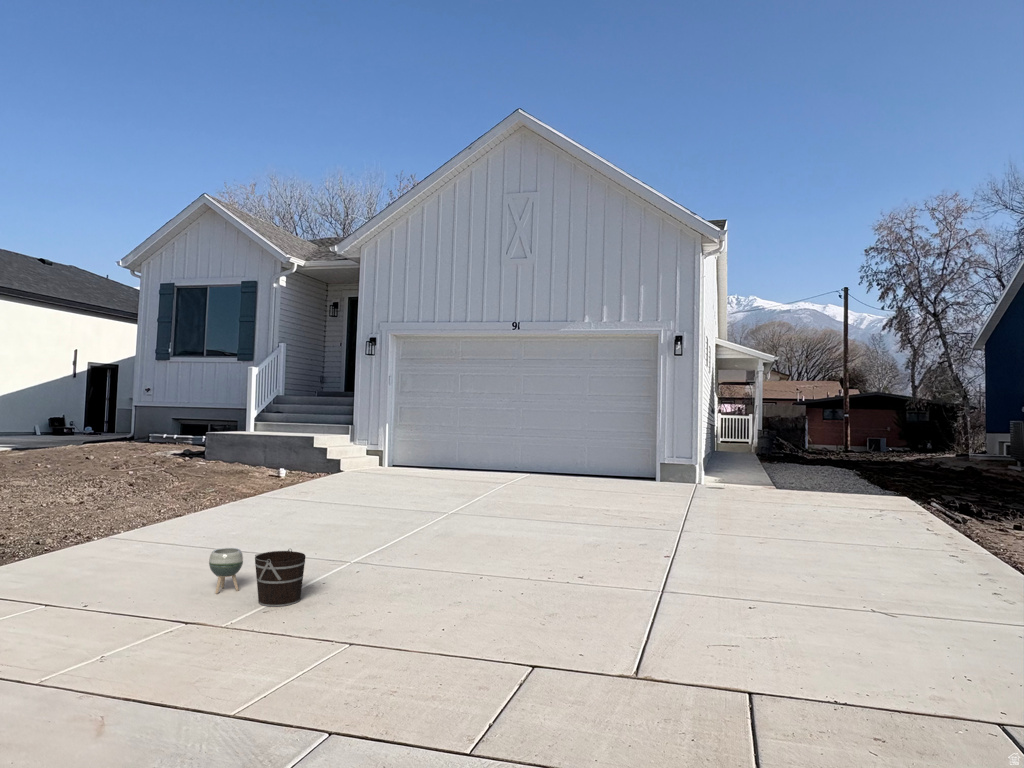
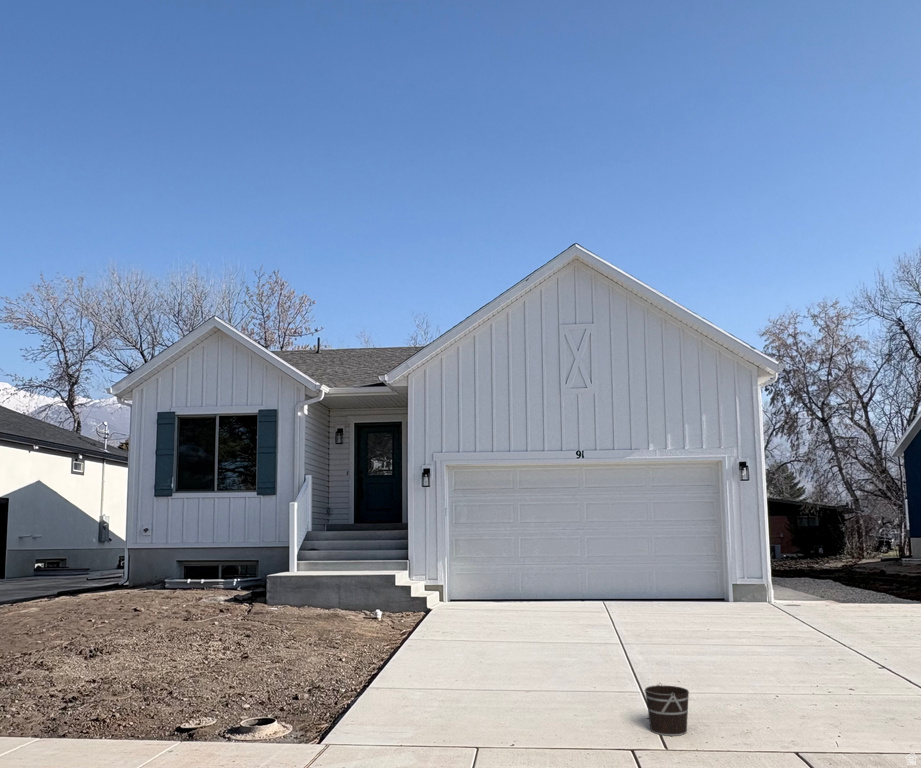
planter: present [209,548,243,594] -> none [589,687,618,730]

